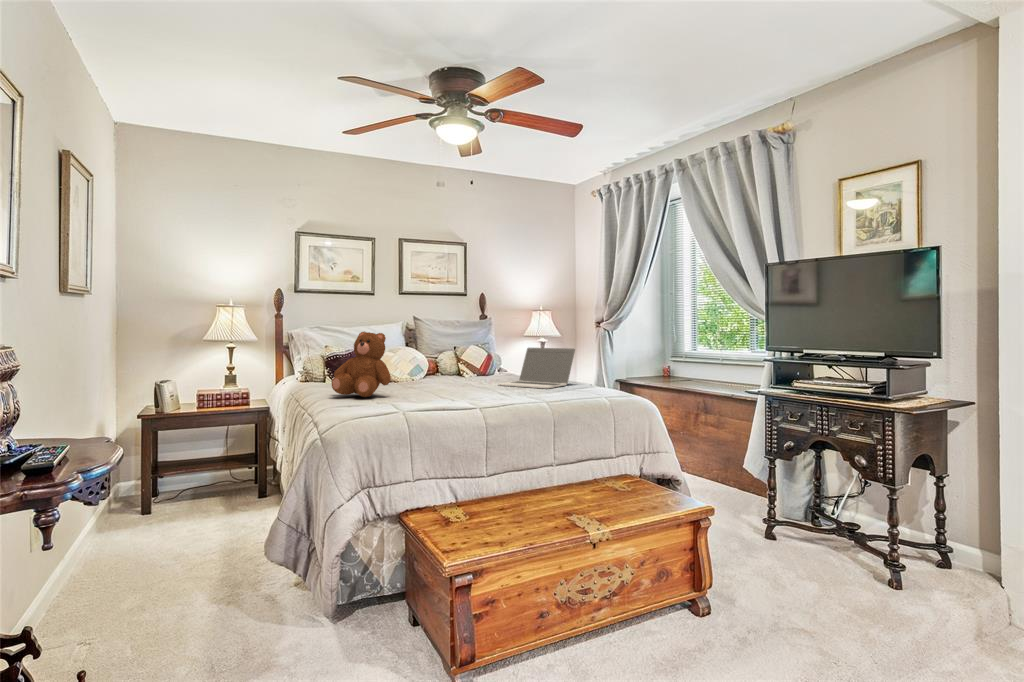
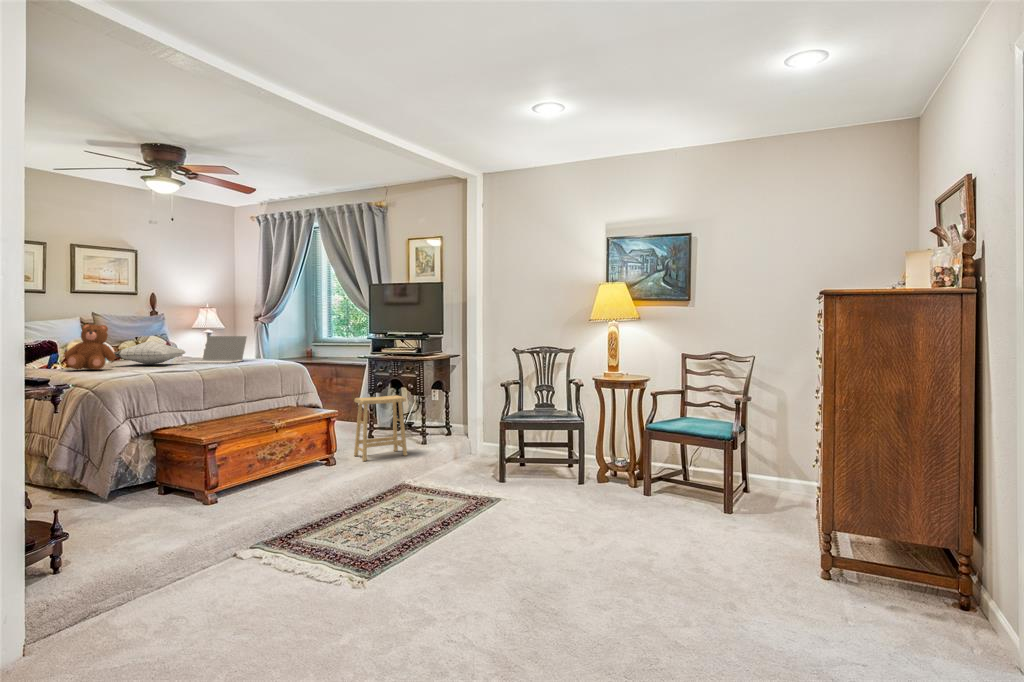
pillow: none [398,355,493,388] -> present [114,341,185,365]
footstool: none [744,477,865,616] -> present [354,395,407,461]

